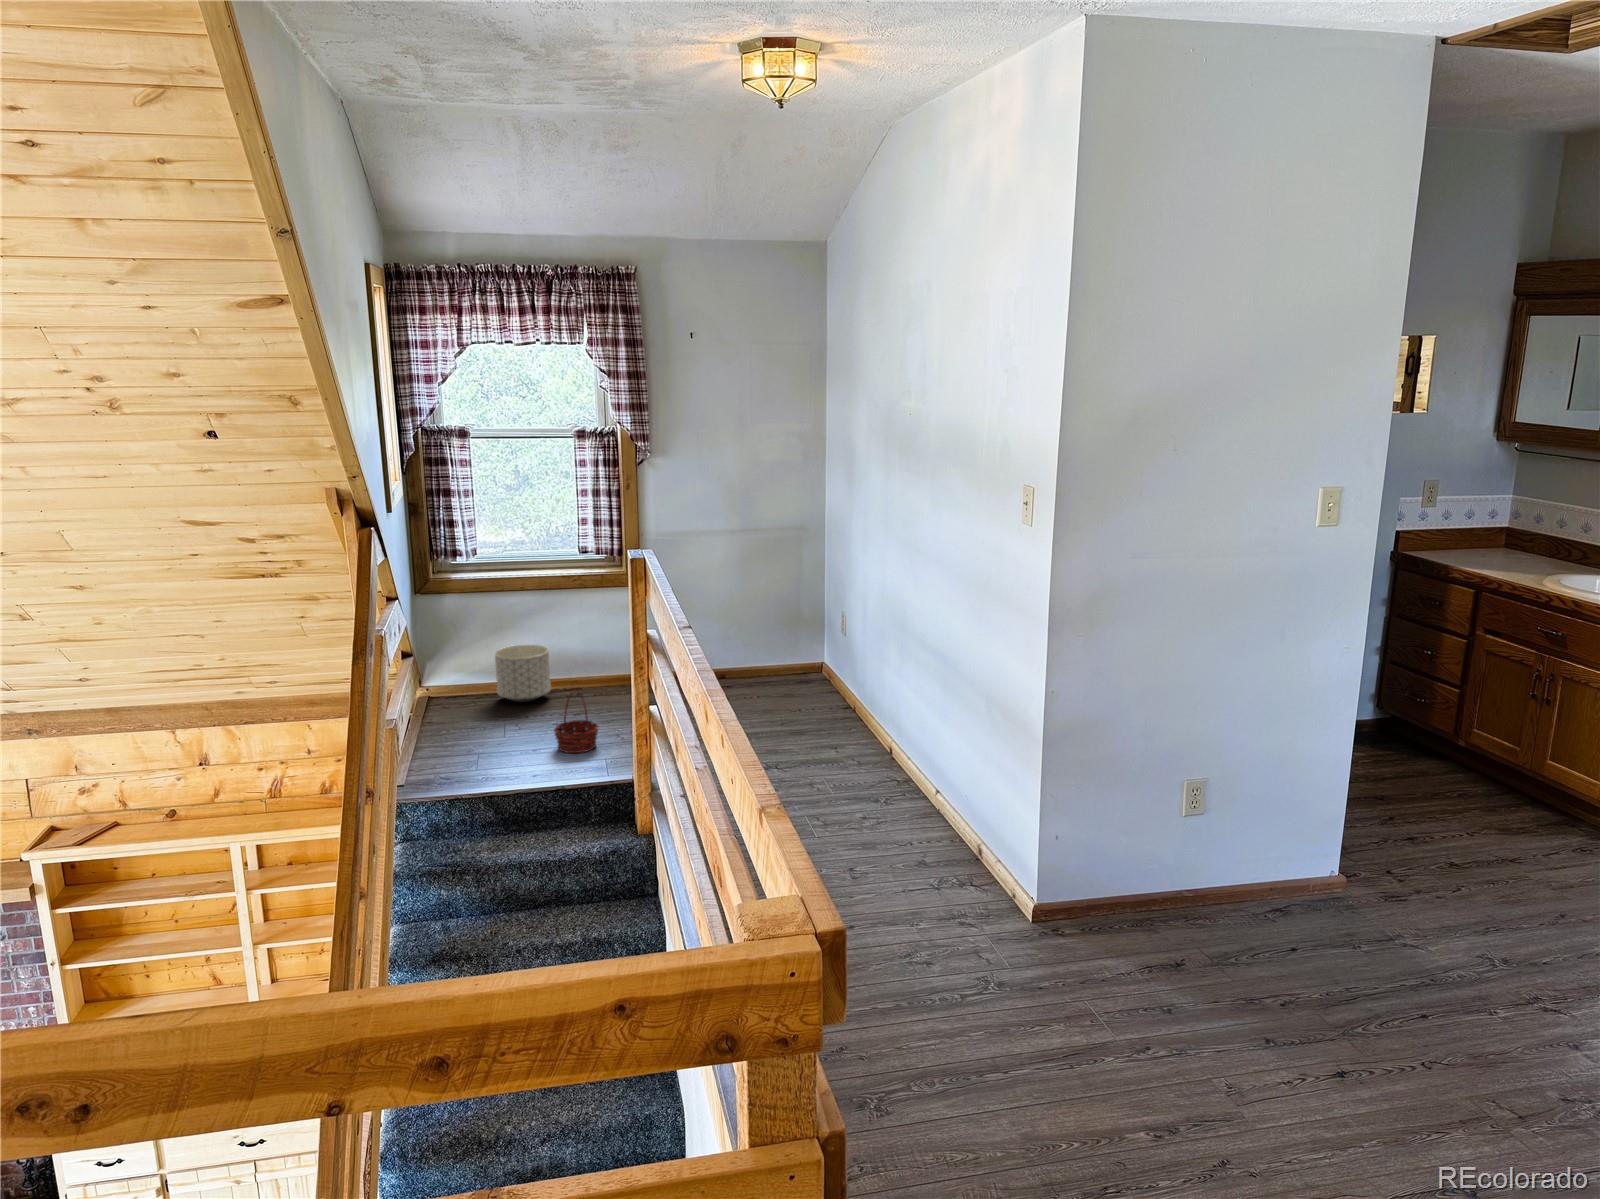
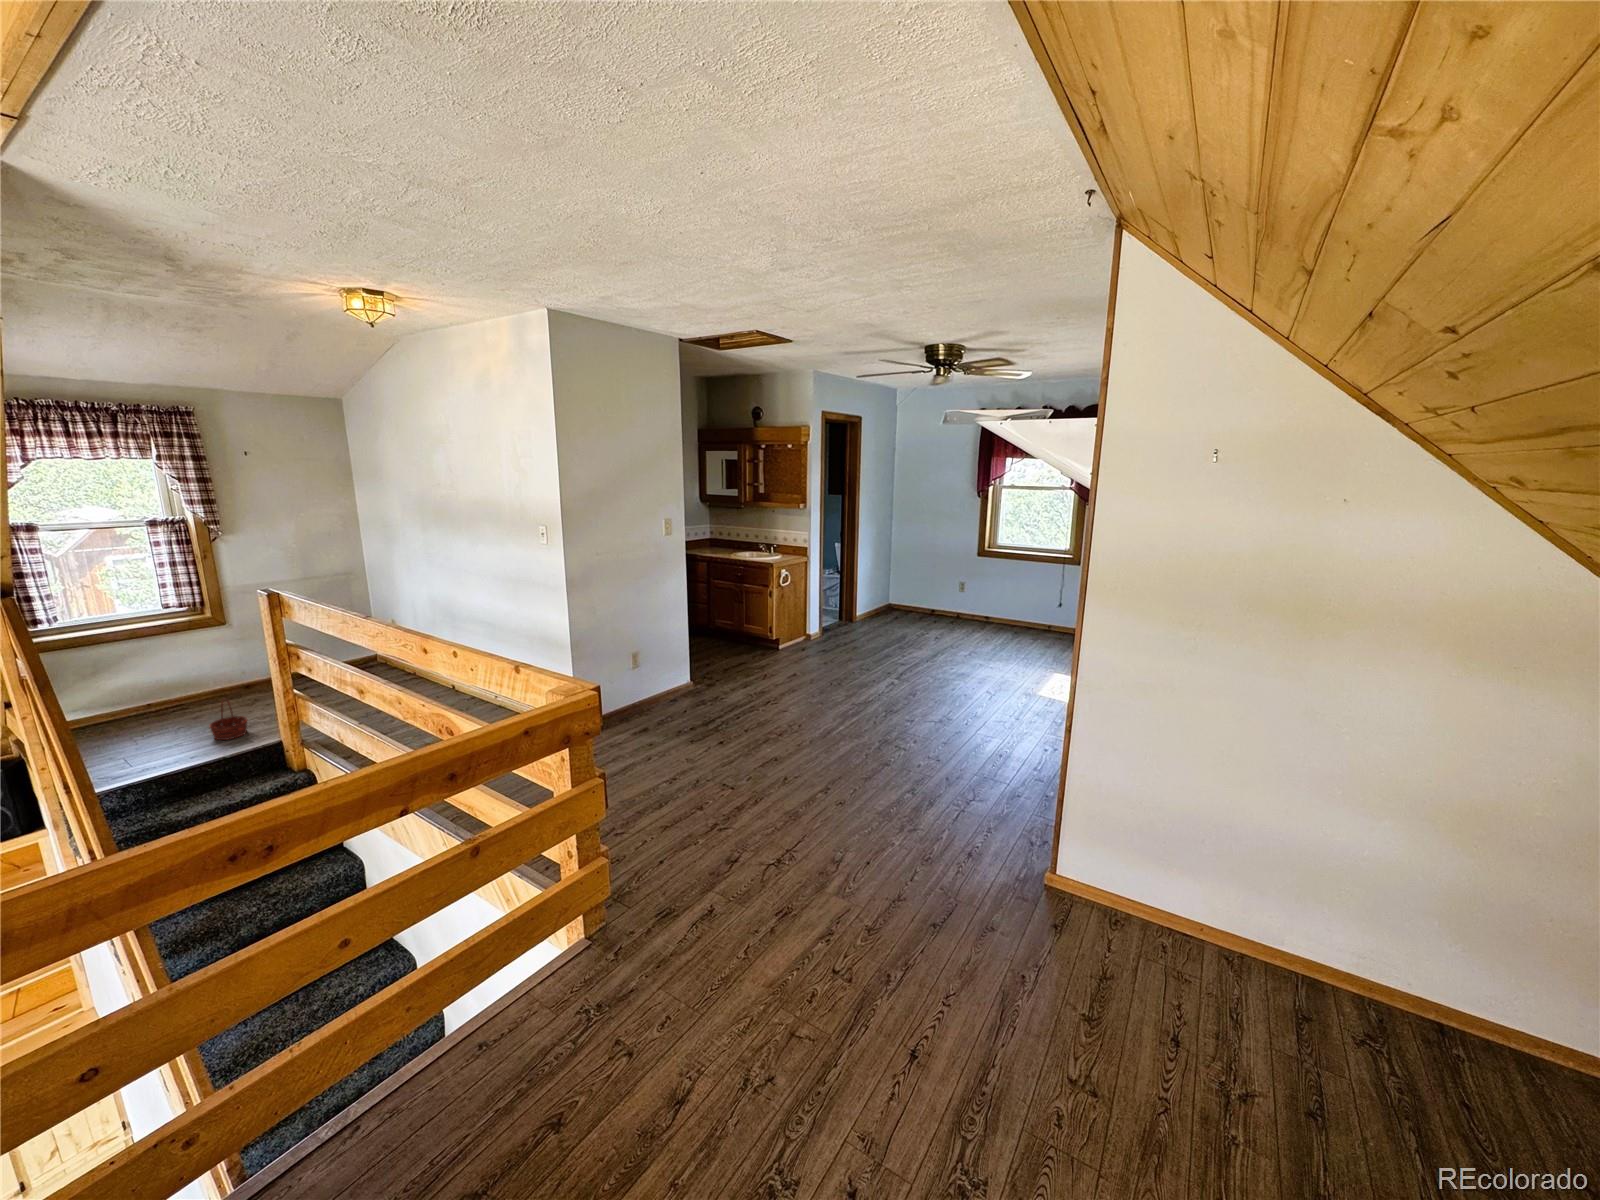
planter: present [495,645,551,702] -> none [100,678,161,722]

